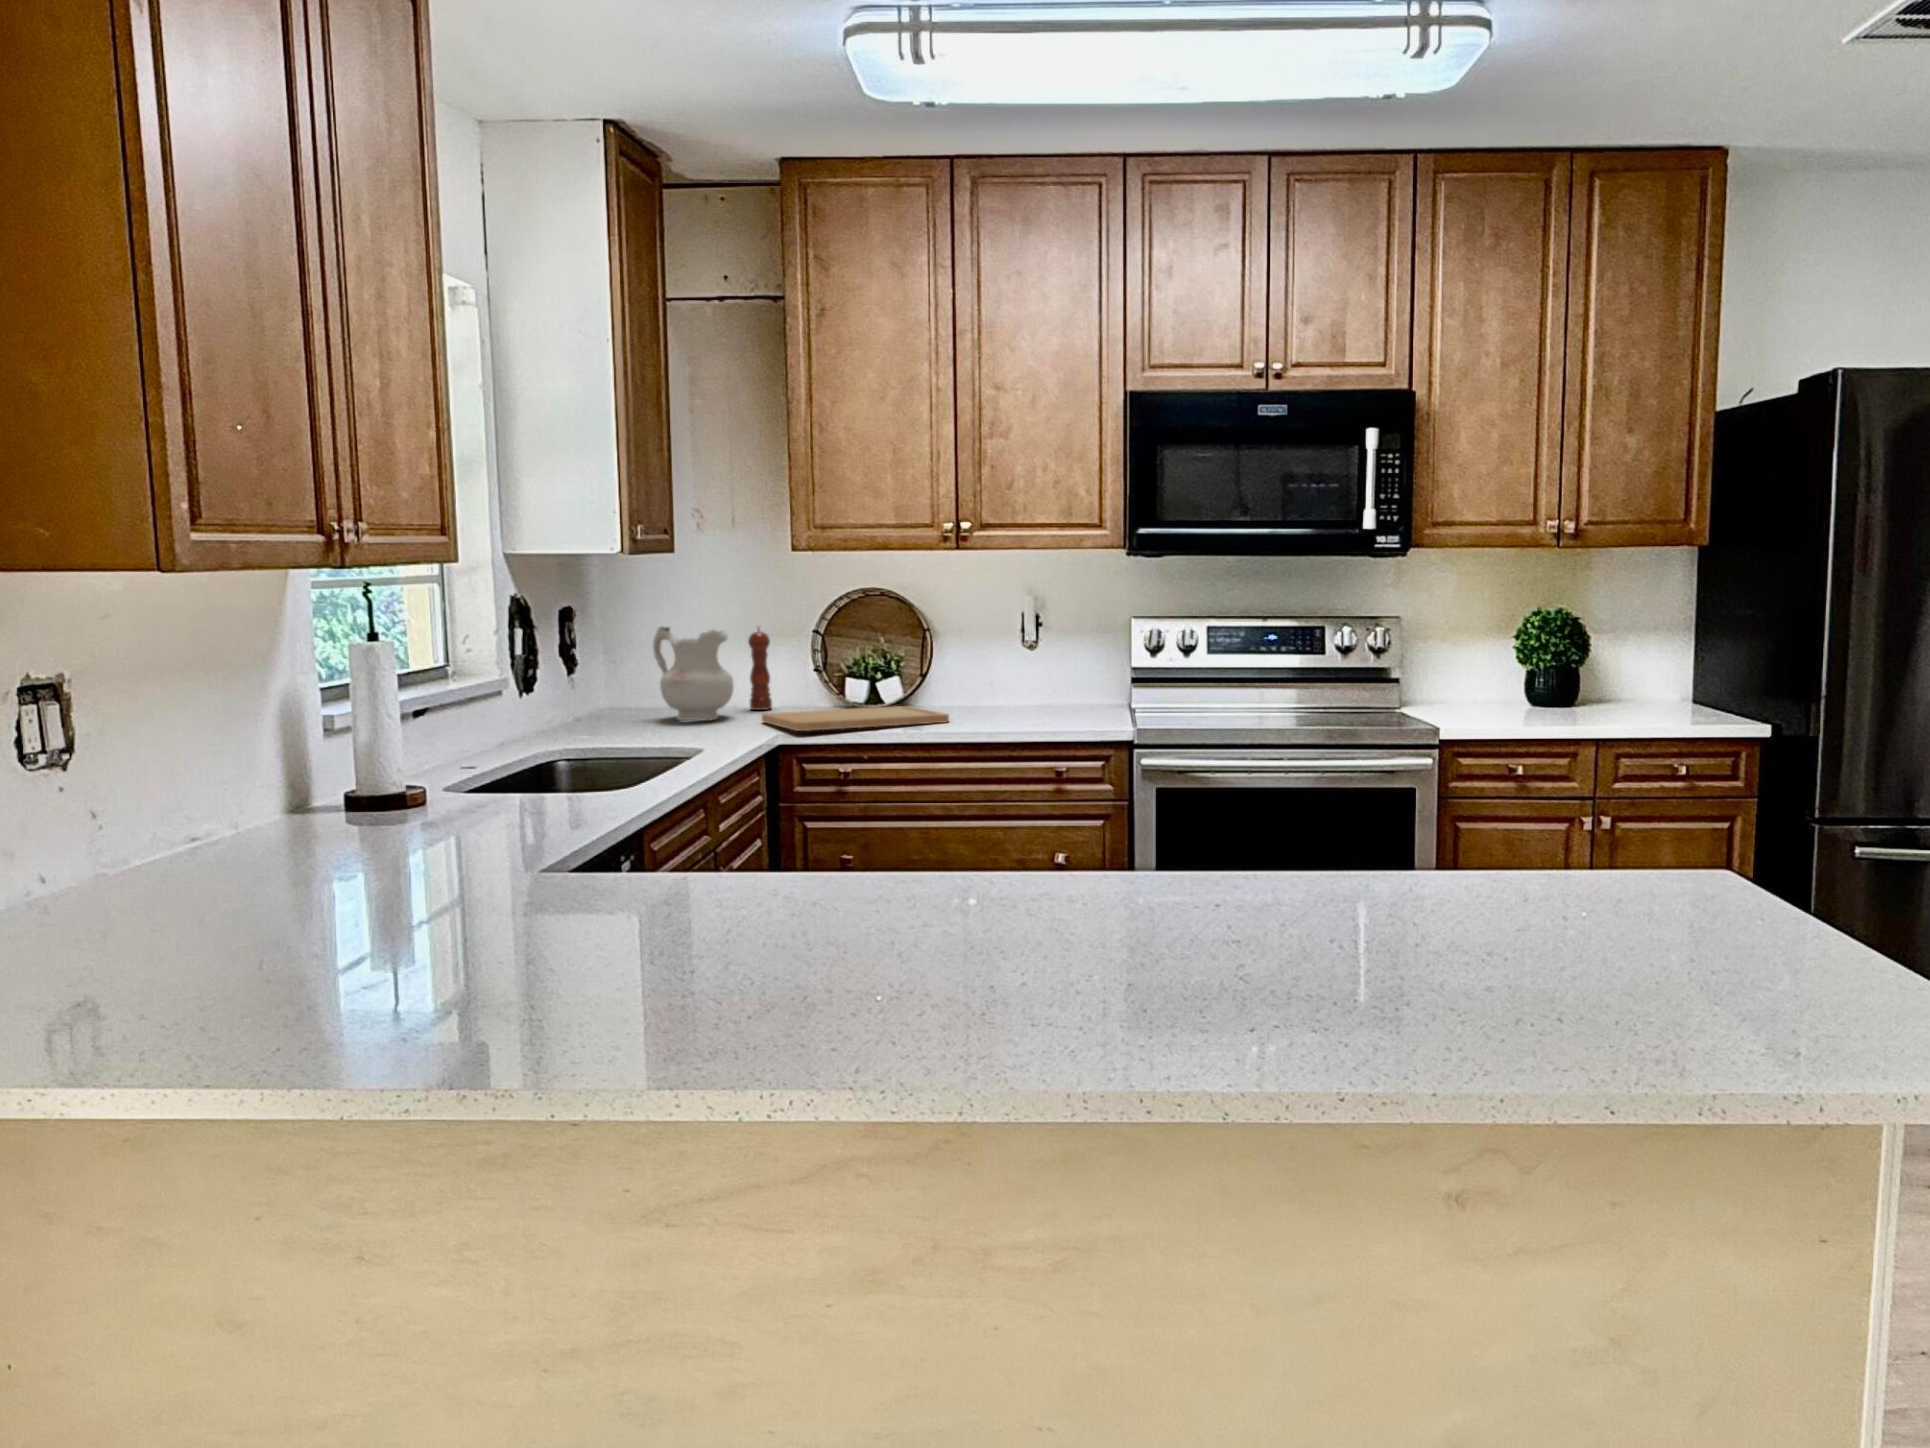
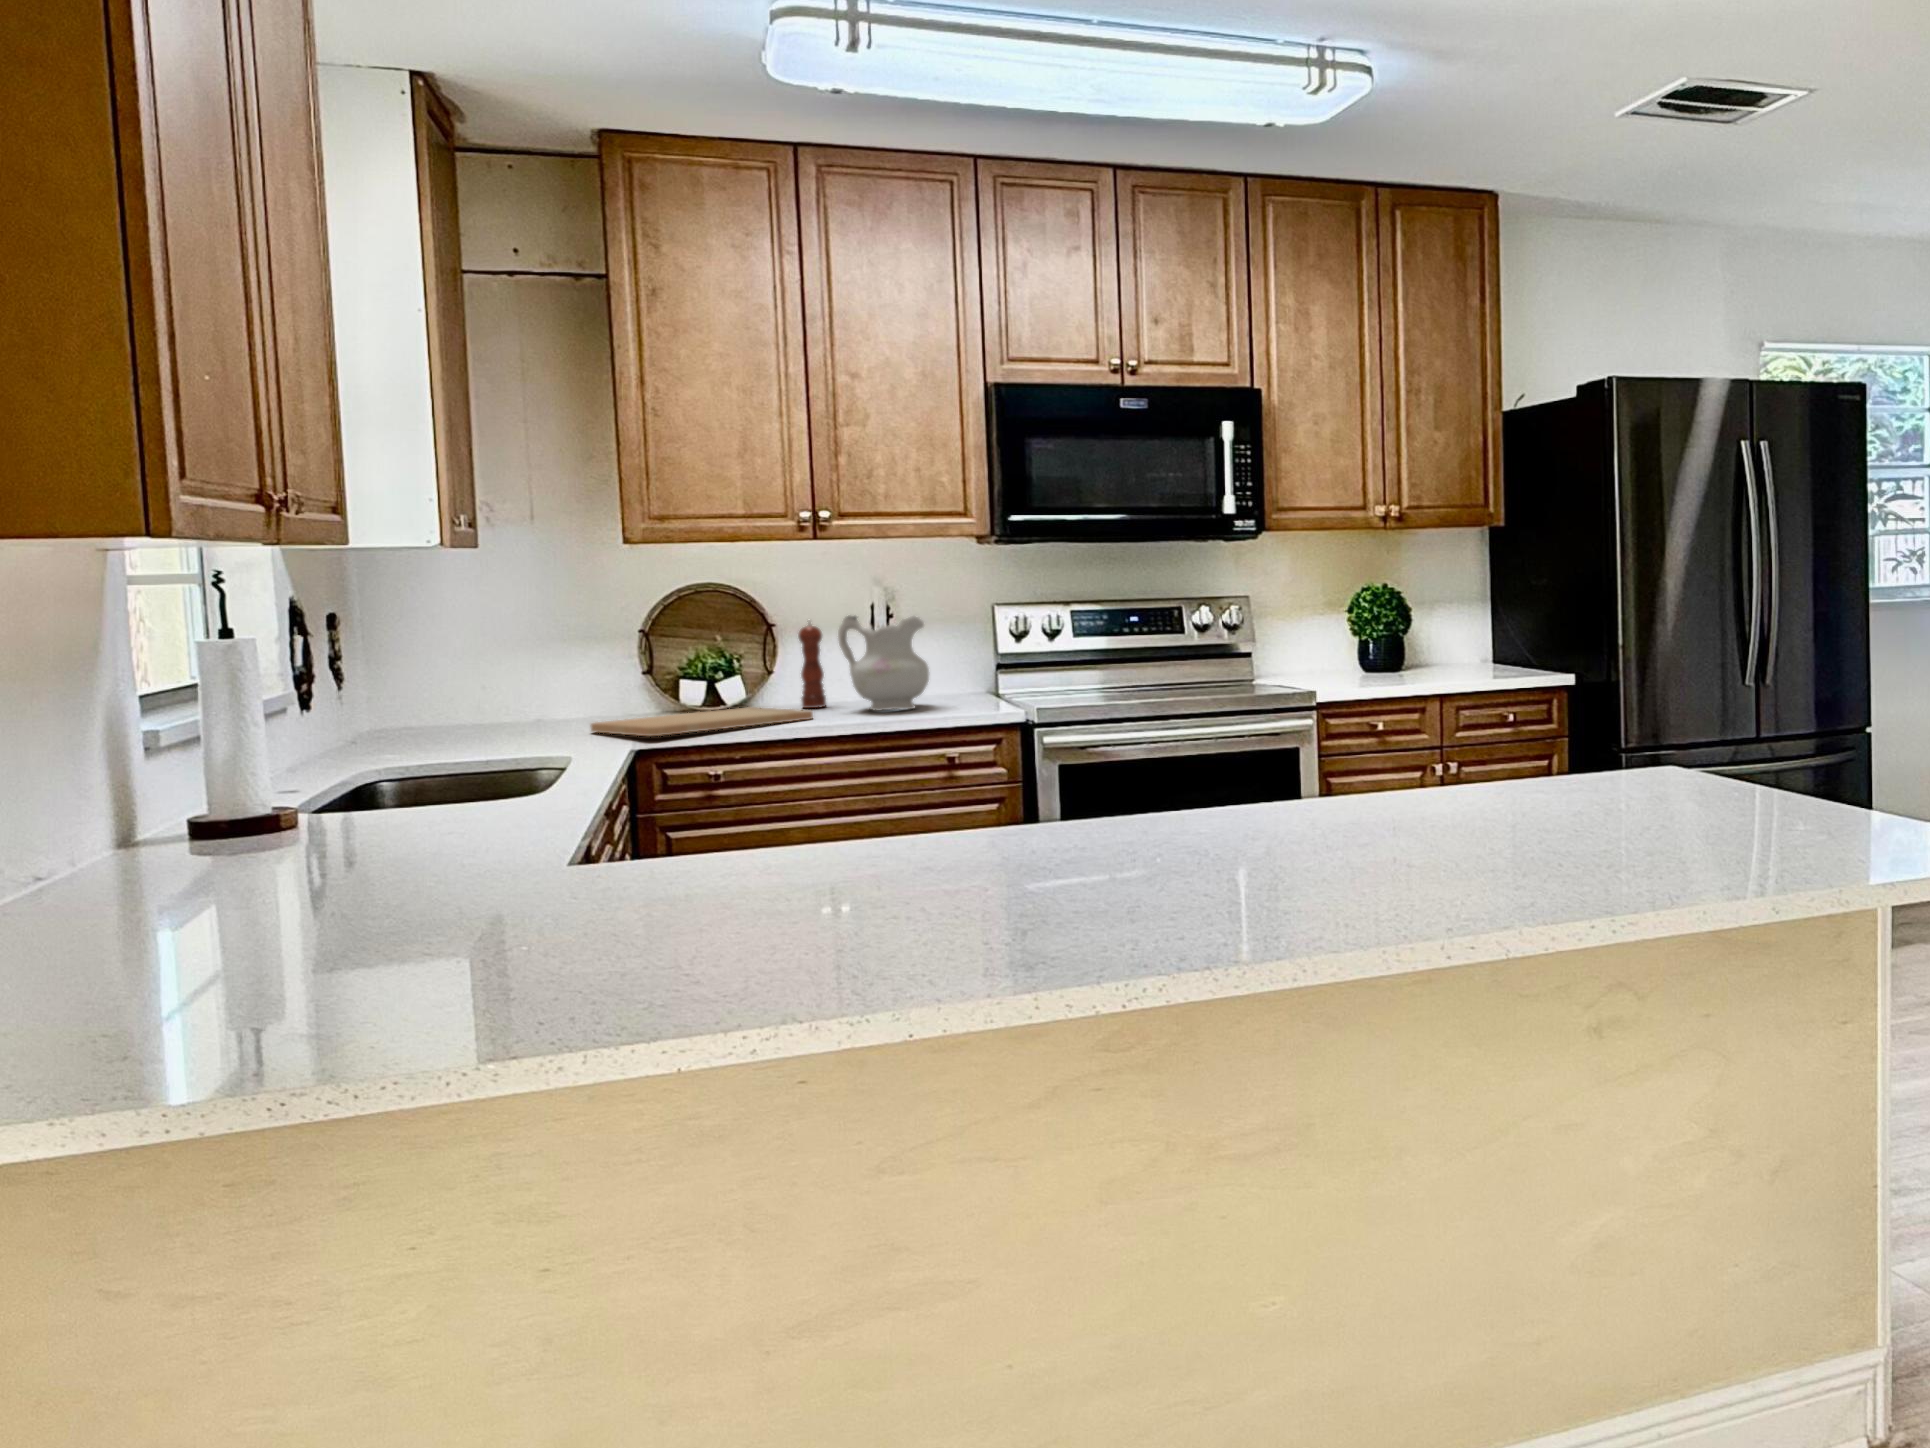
pepper mill: present [748,626,772,710] -> present [798,621,826,708]
ceramic pitcher: present [653,627,734,721] -> present [838,616,929,711]

